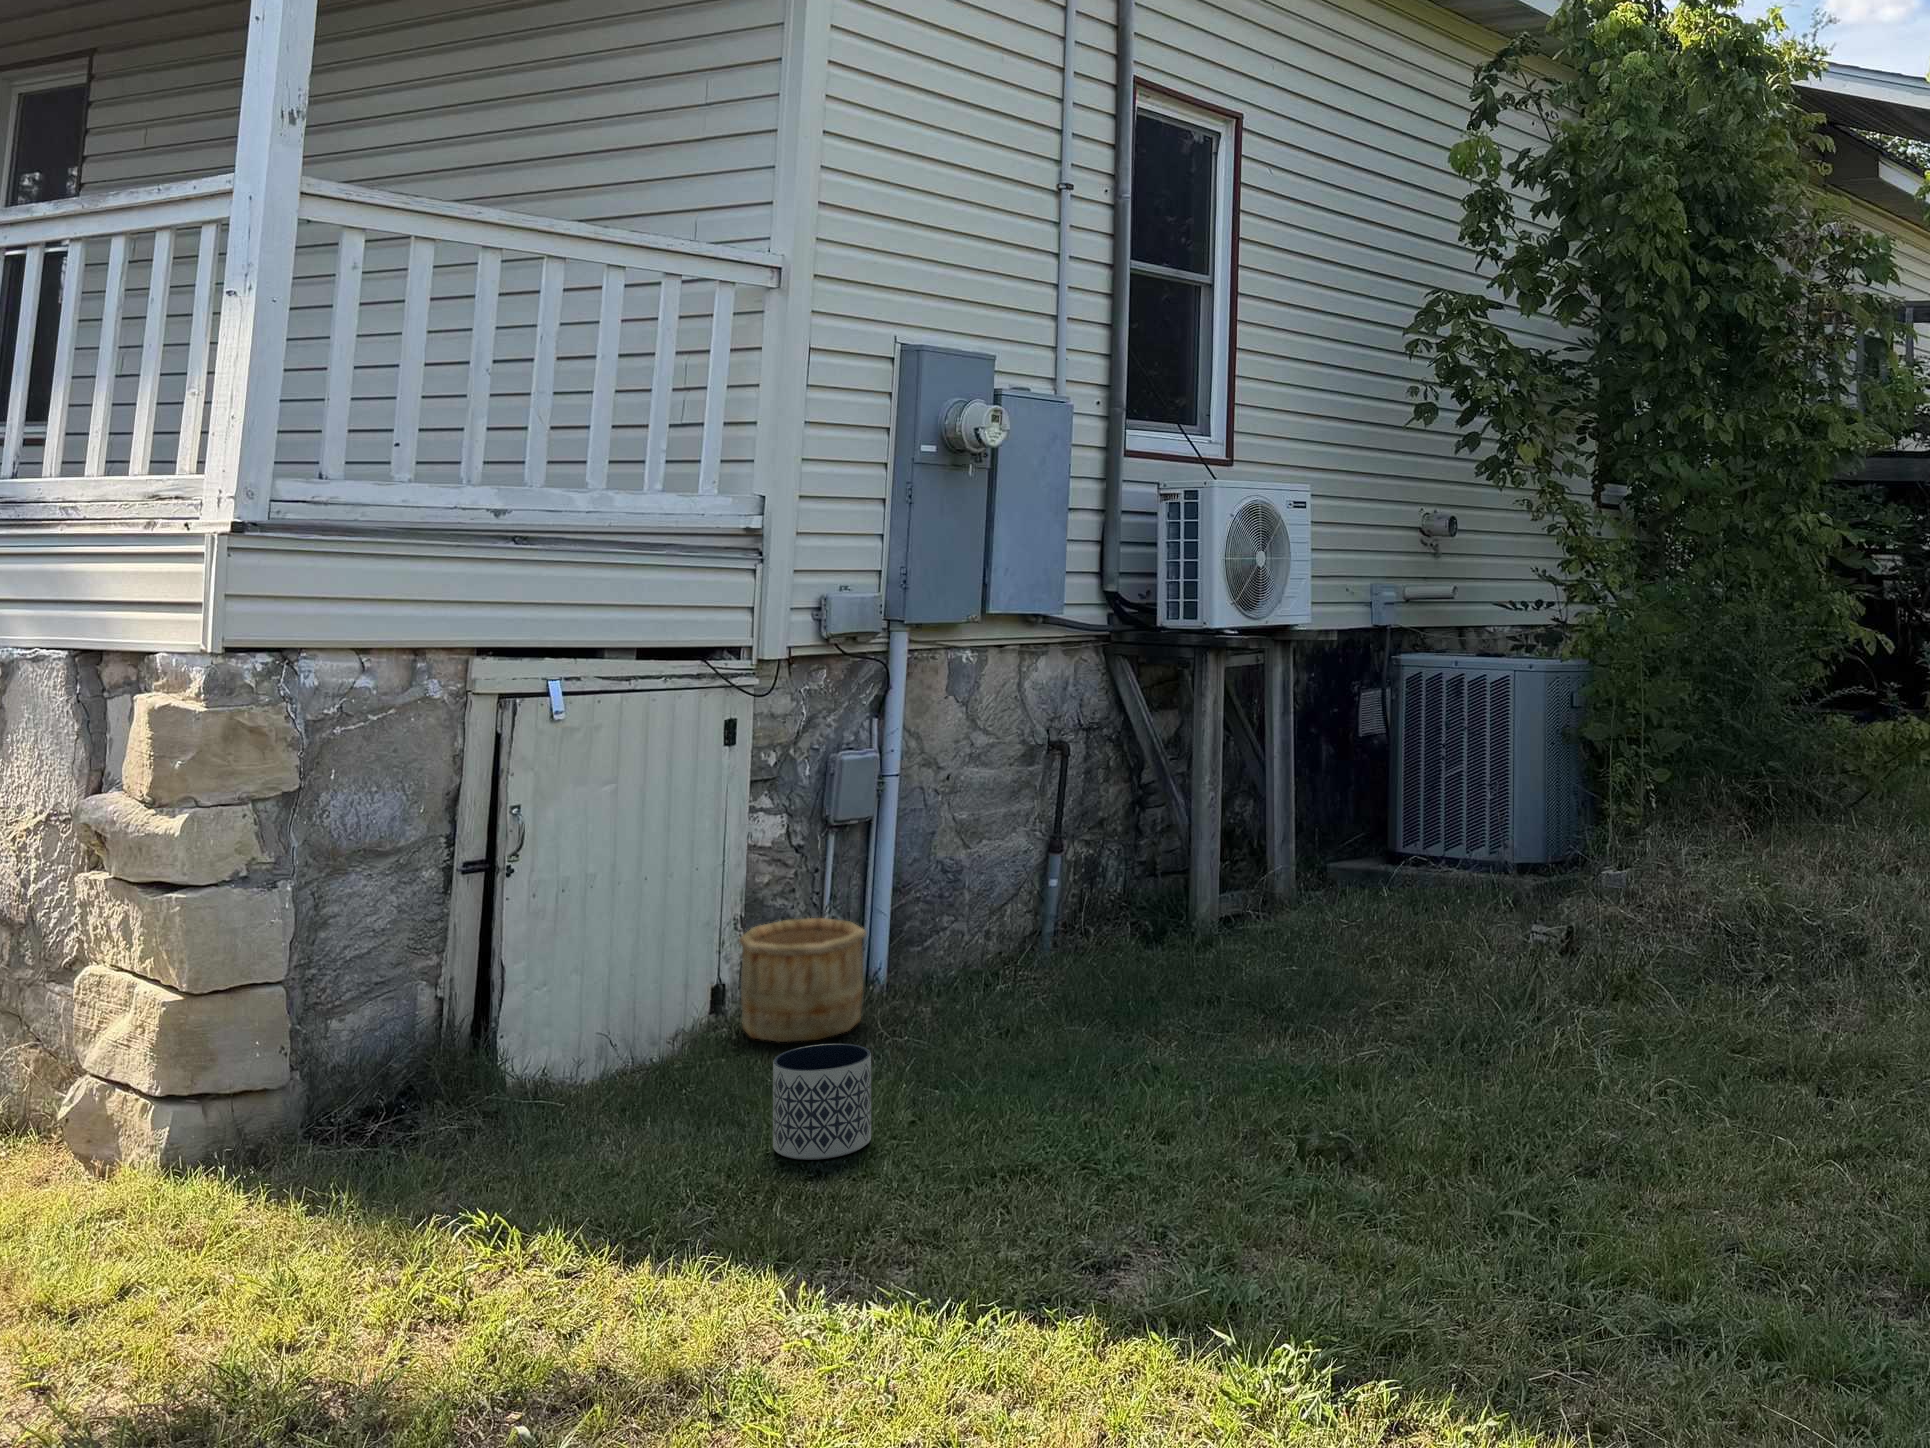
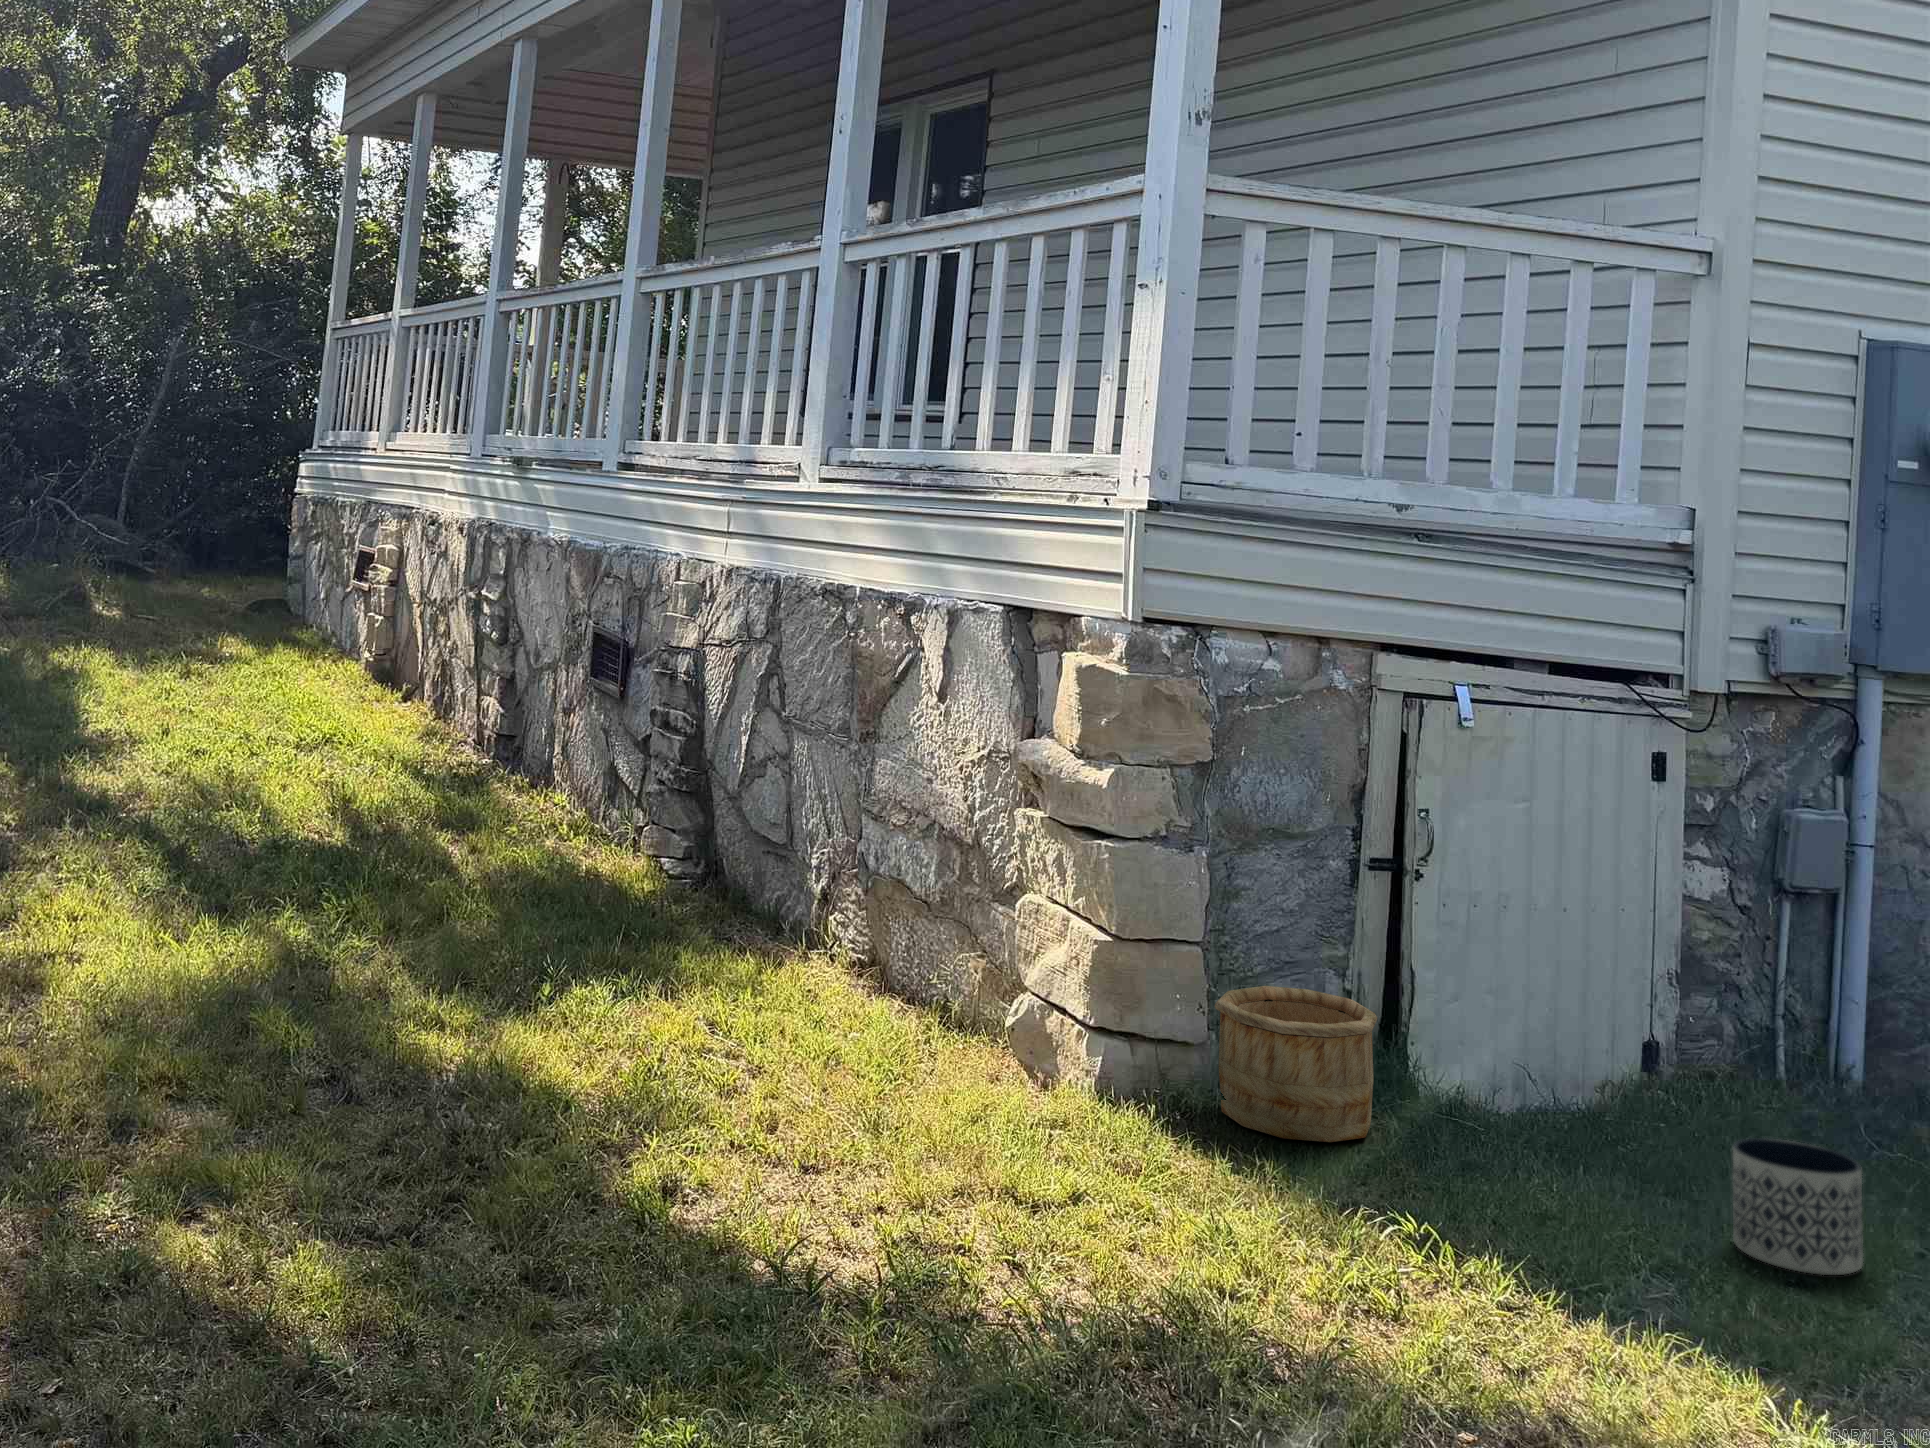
wooden bucket: present [739,918,866,1042] -> present [1215,986,1377,1142]

